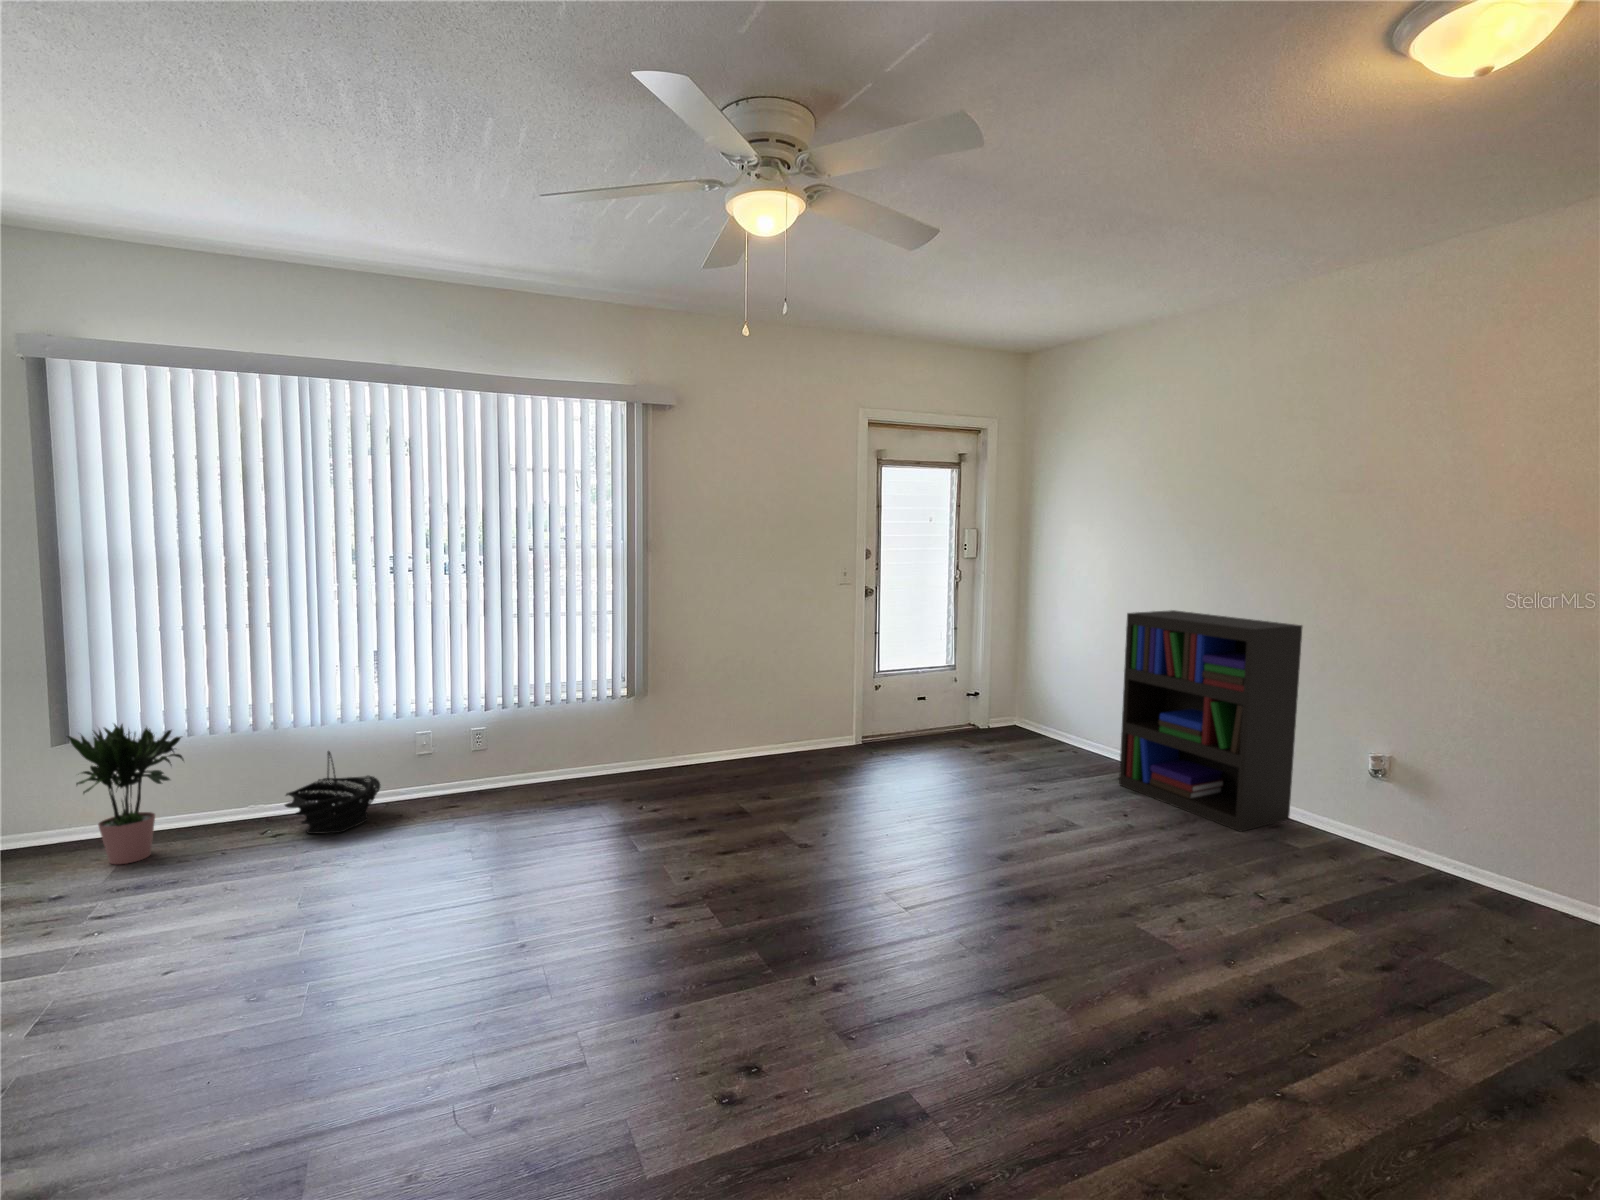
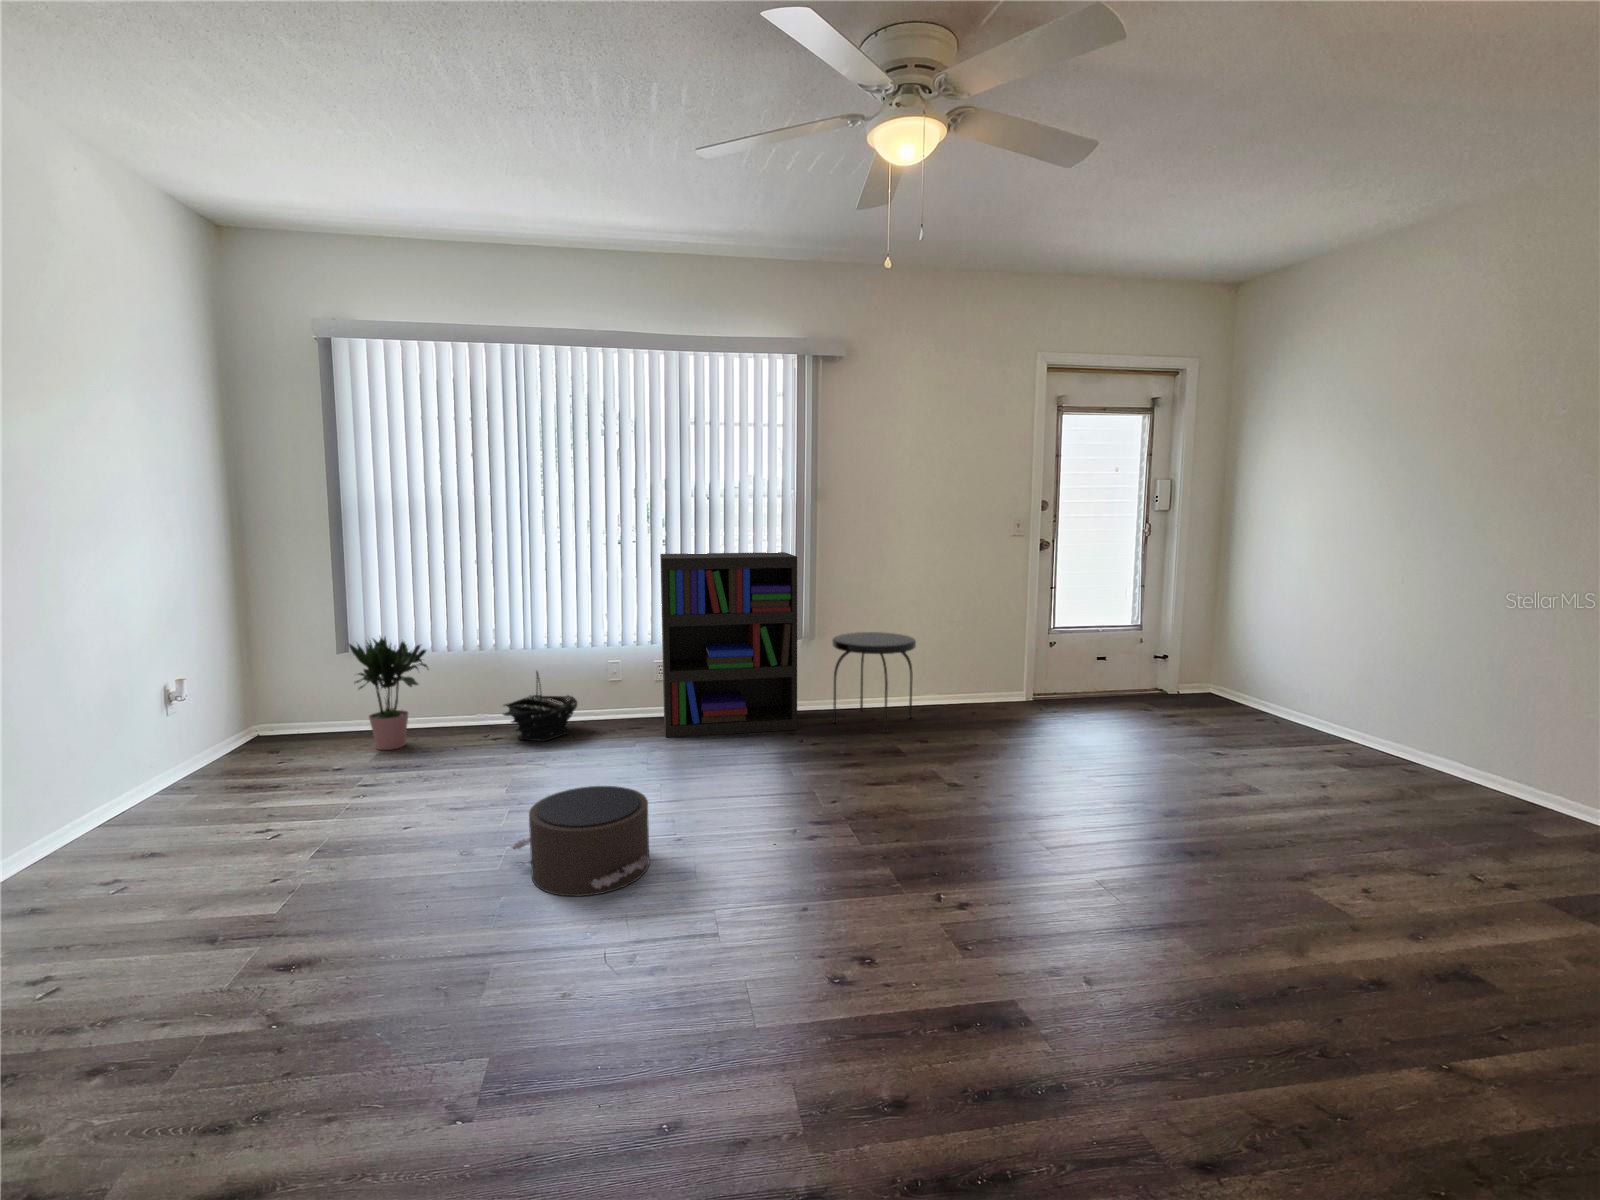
bookshelf: present [1119,610,1303,831] -> present [660,552,797,737]
side table: none [670,684,755,789] -> present [832,632,916,733]
pouf: none [312,895,498,1040] -> present [511,786,650,896]

